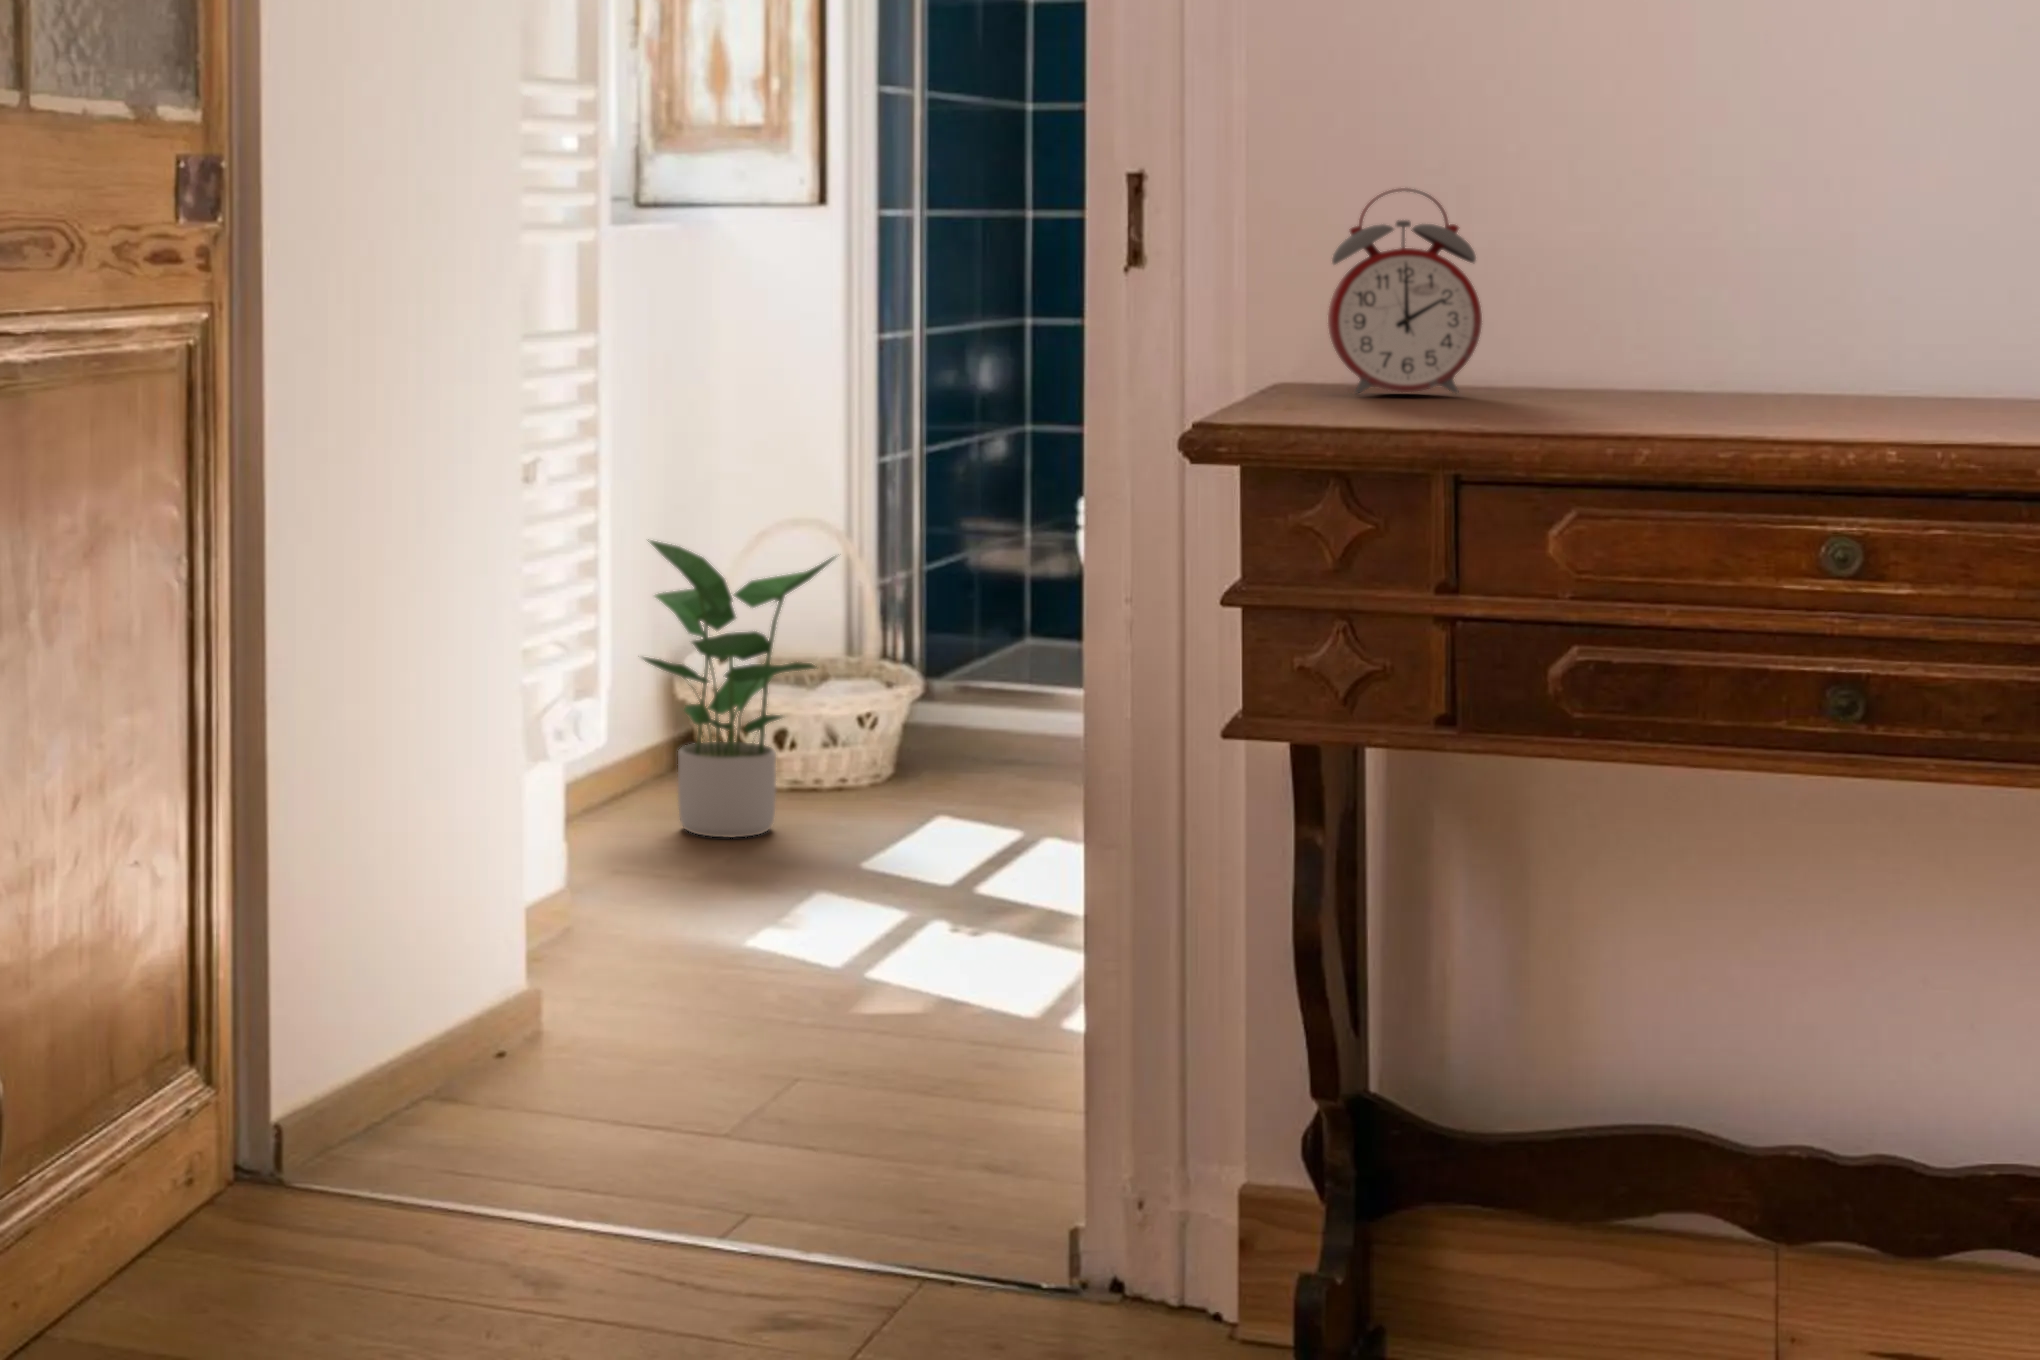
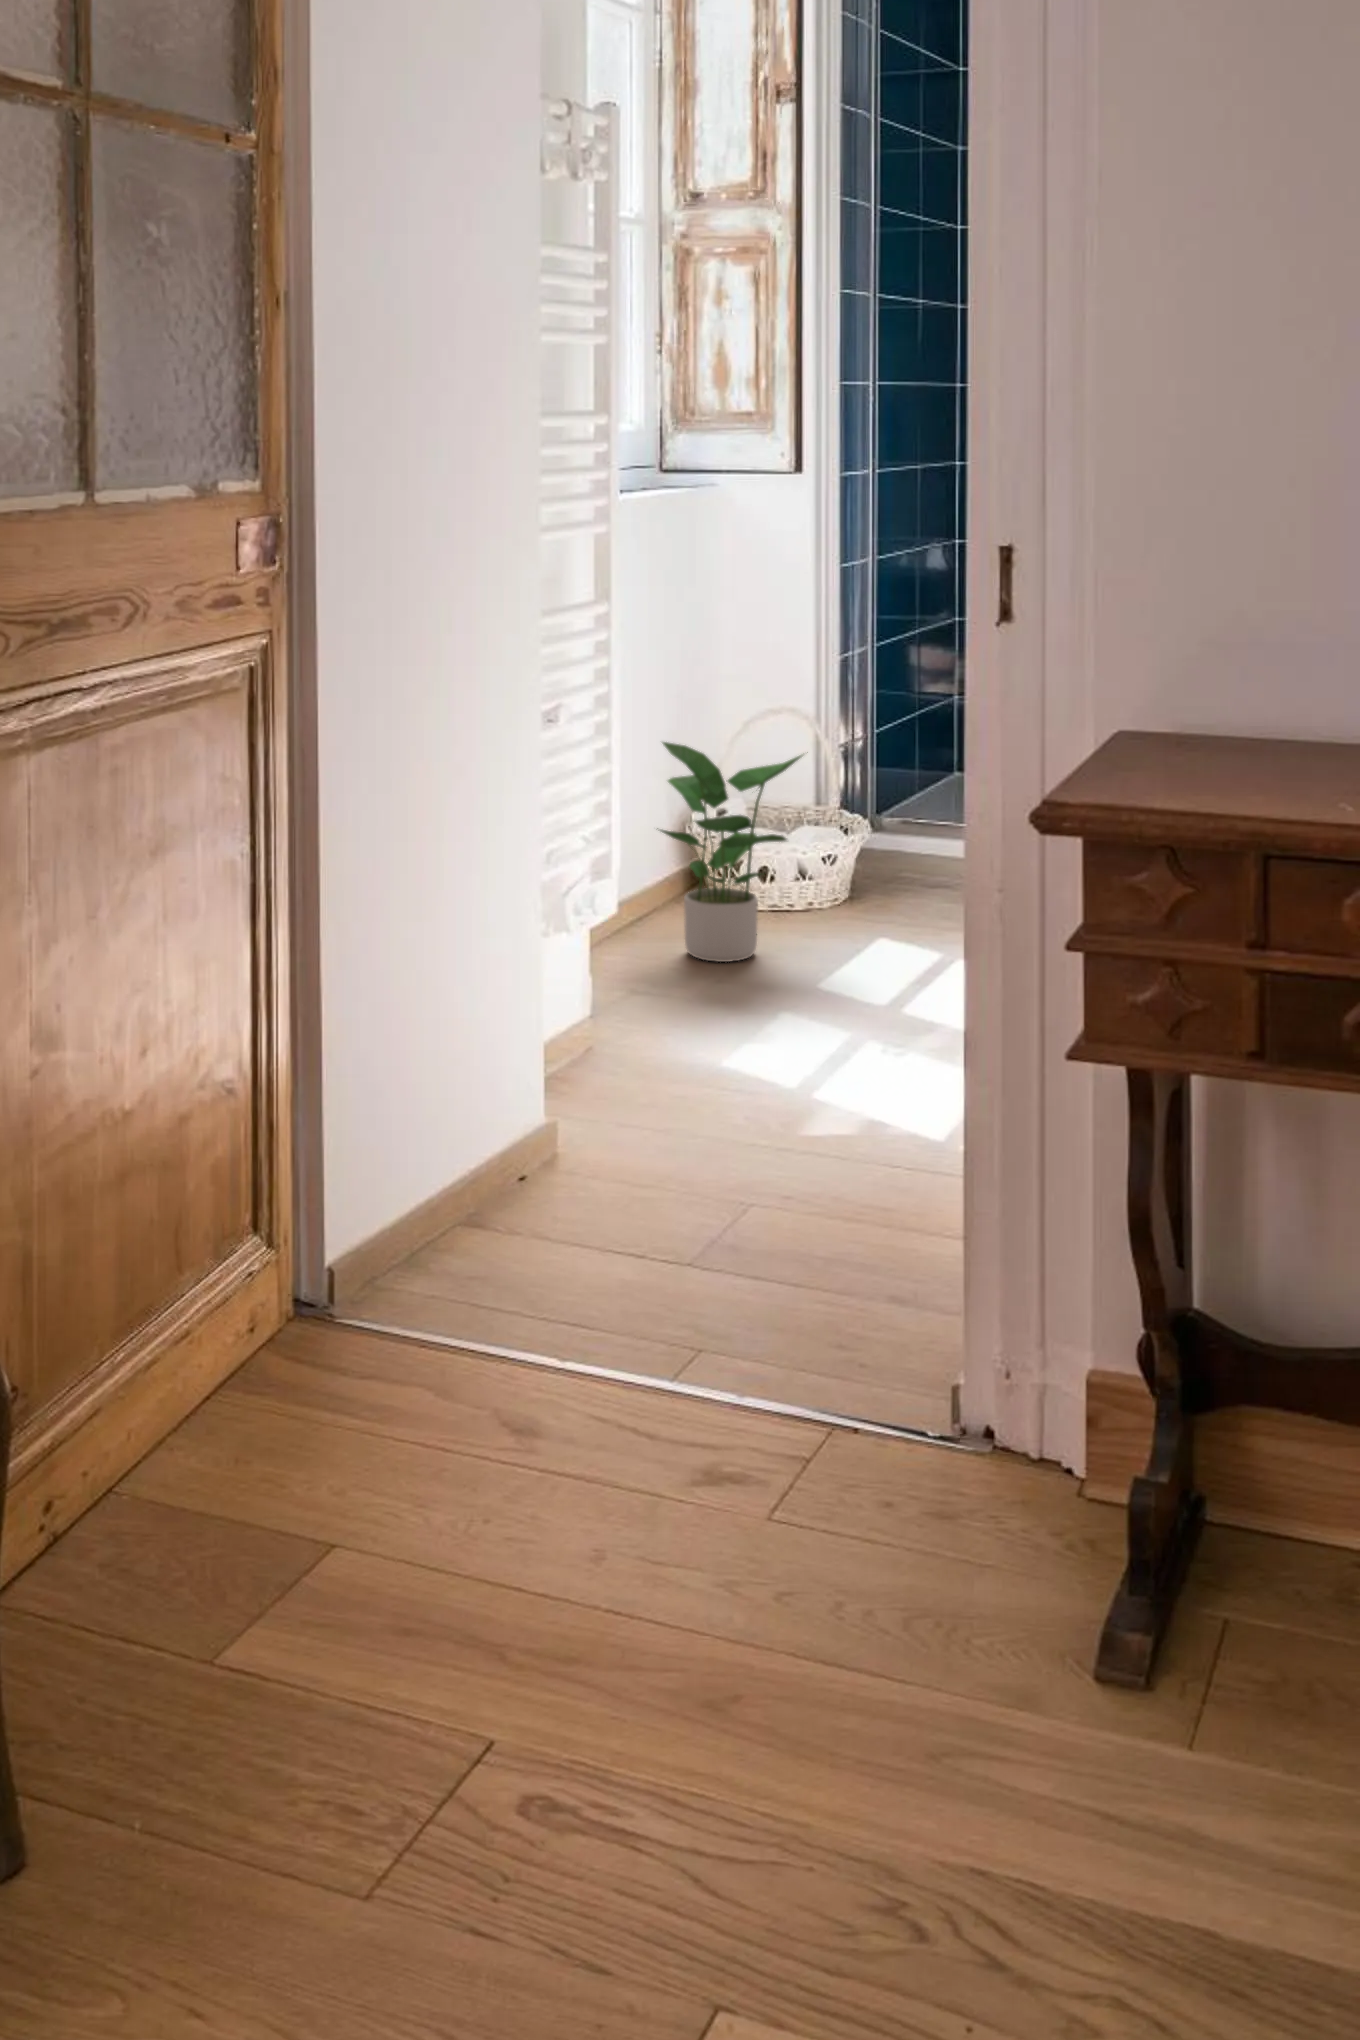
alarm clock: present [1328,188,1482,393] -> none [1175,567,1318,751]

